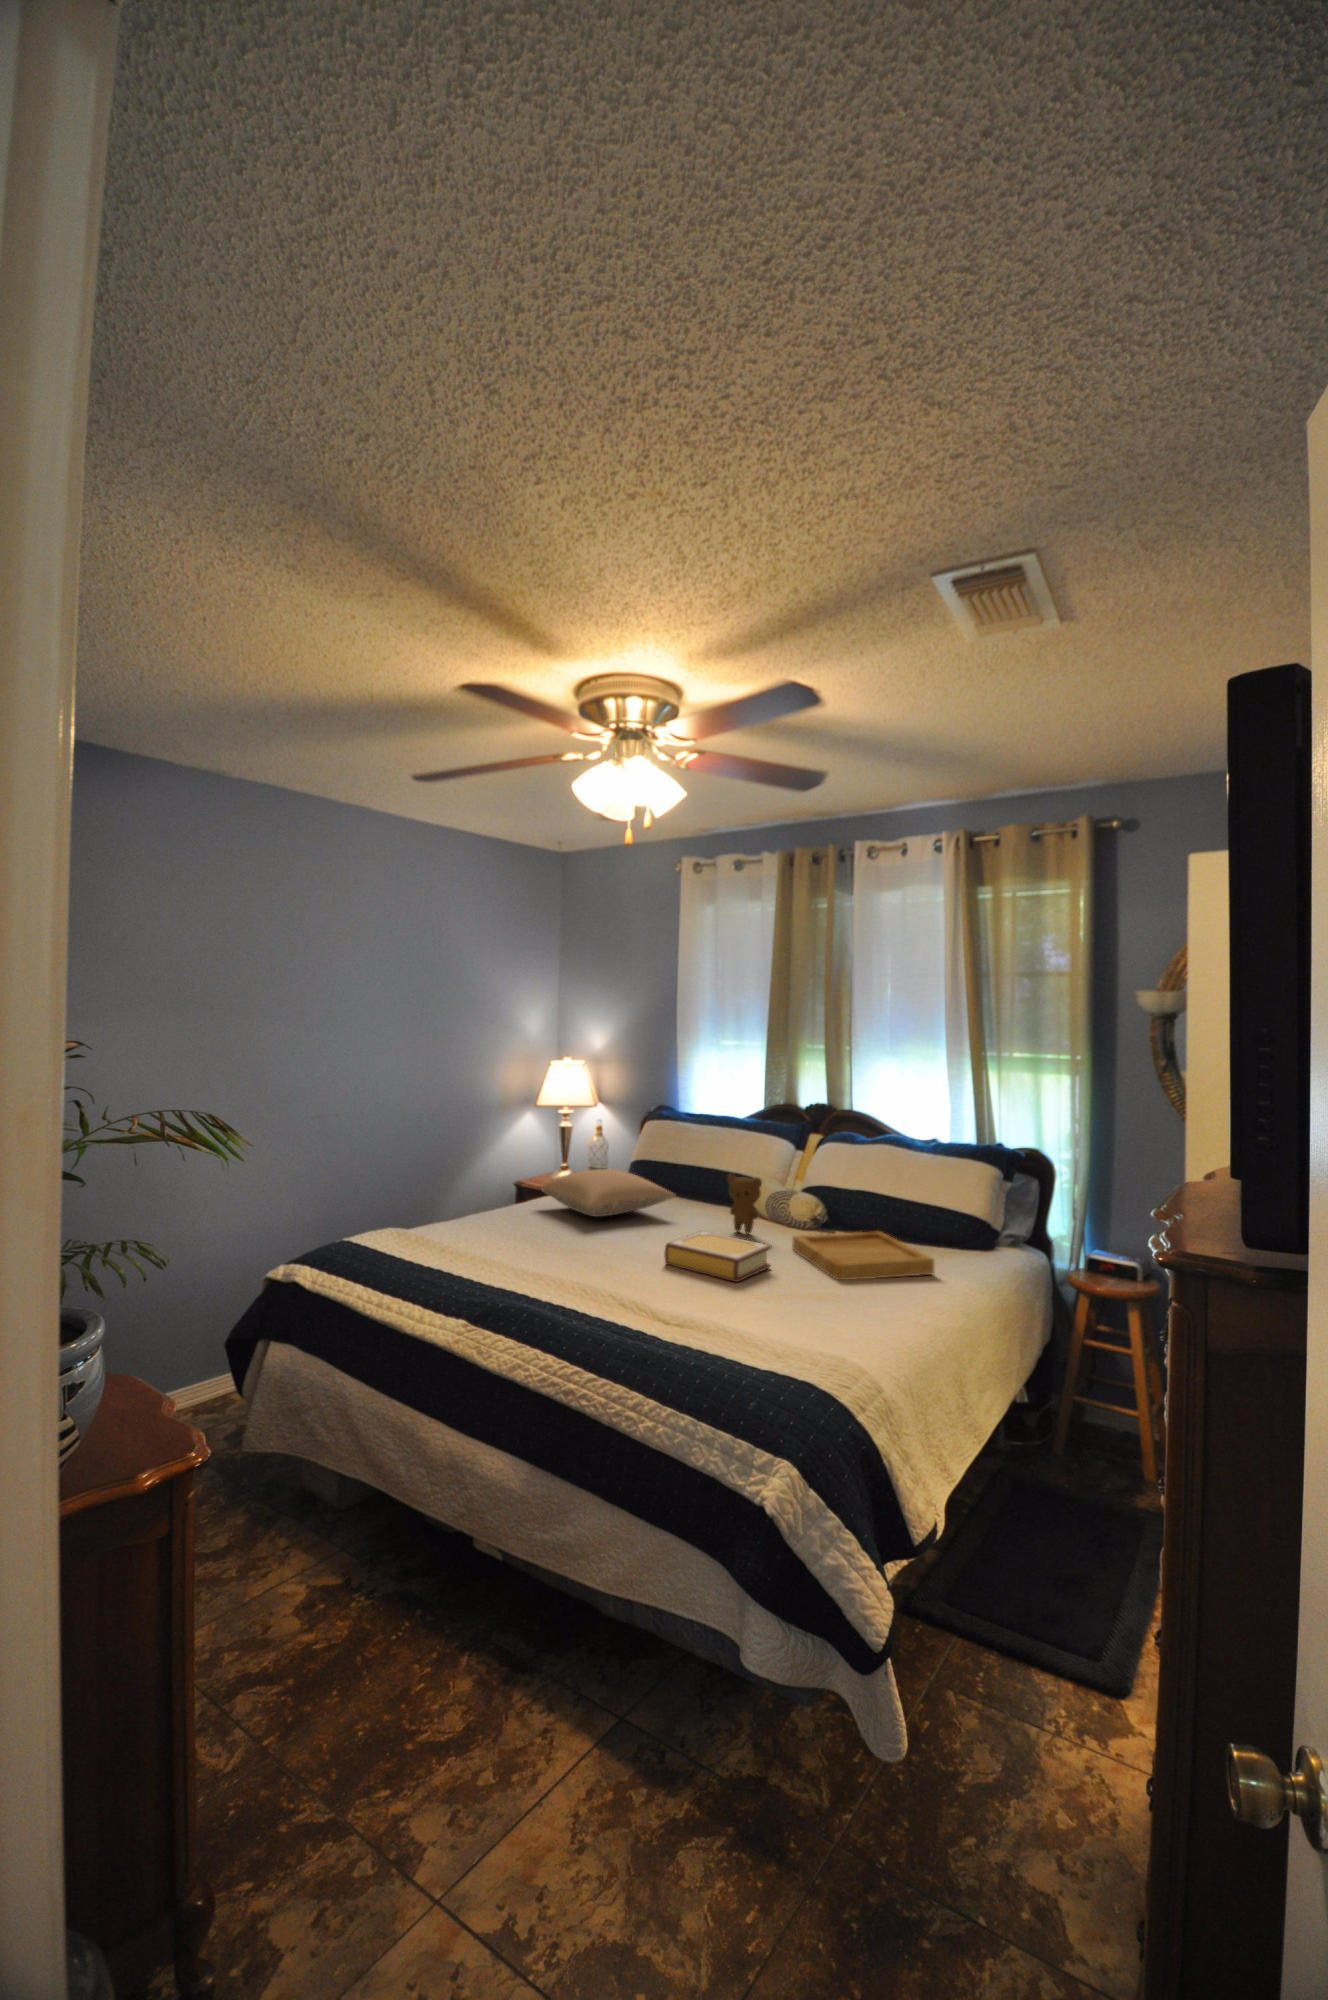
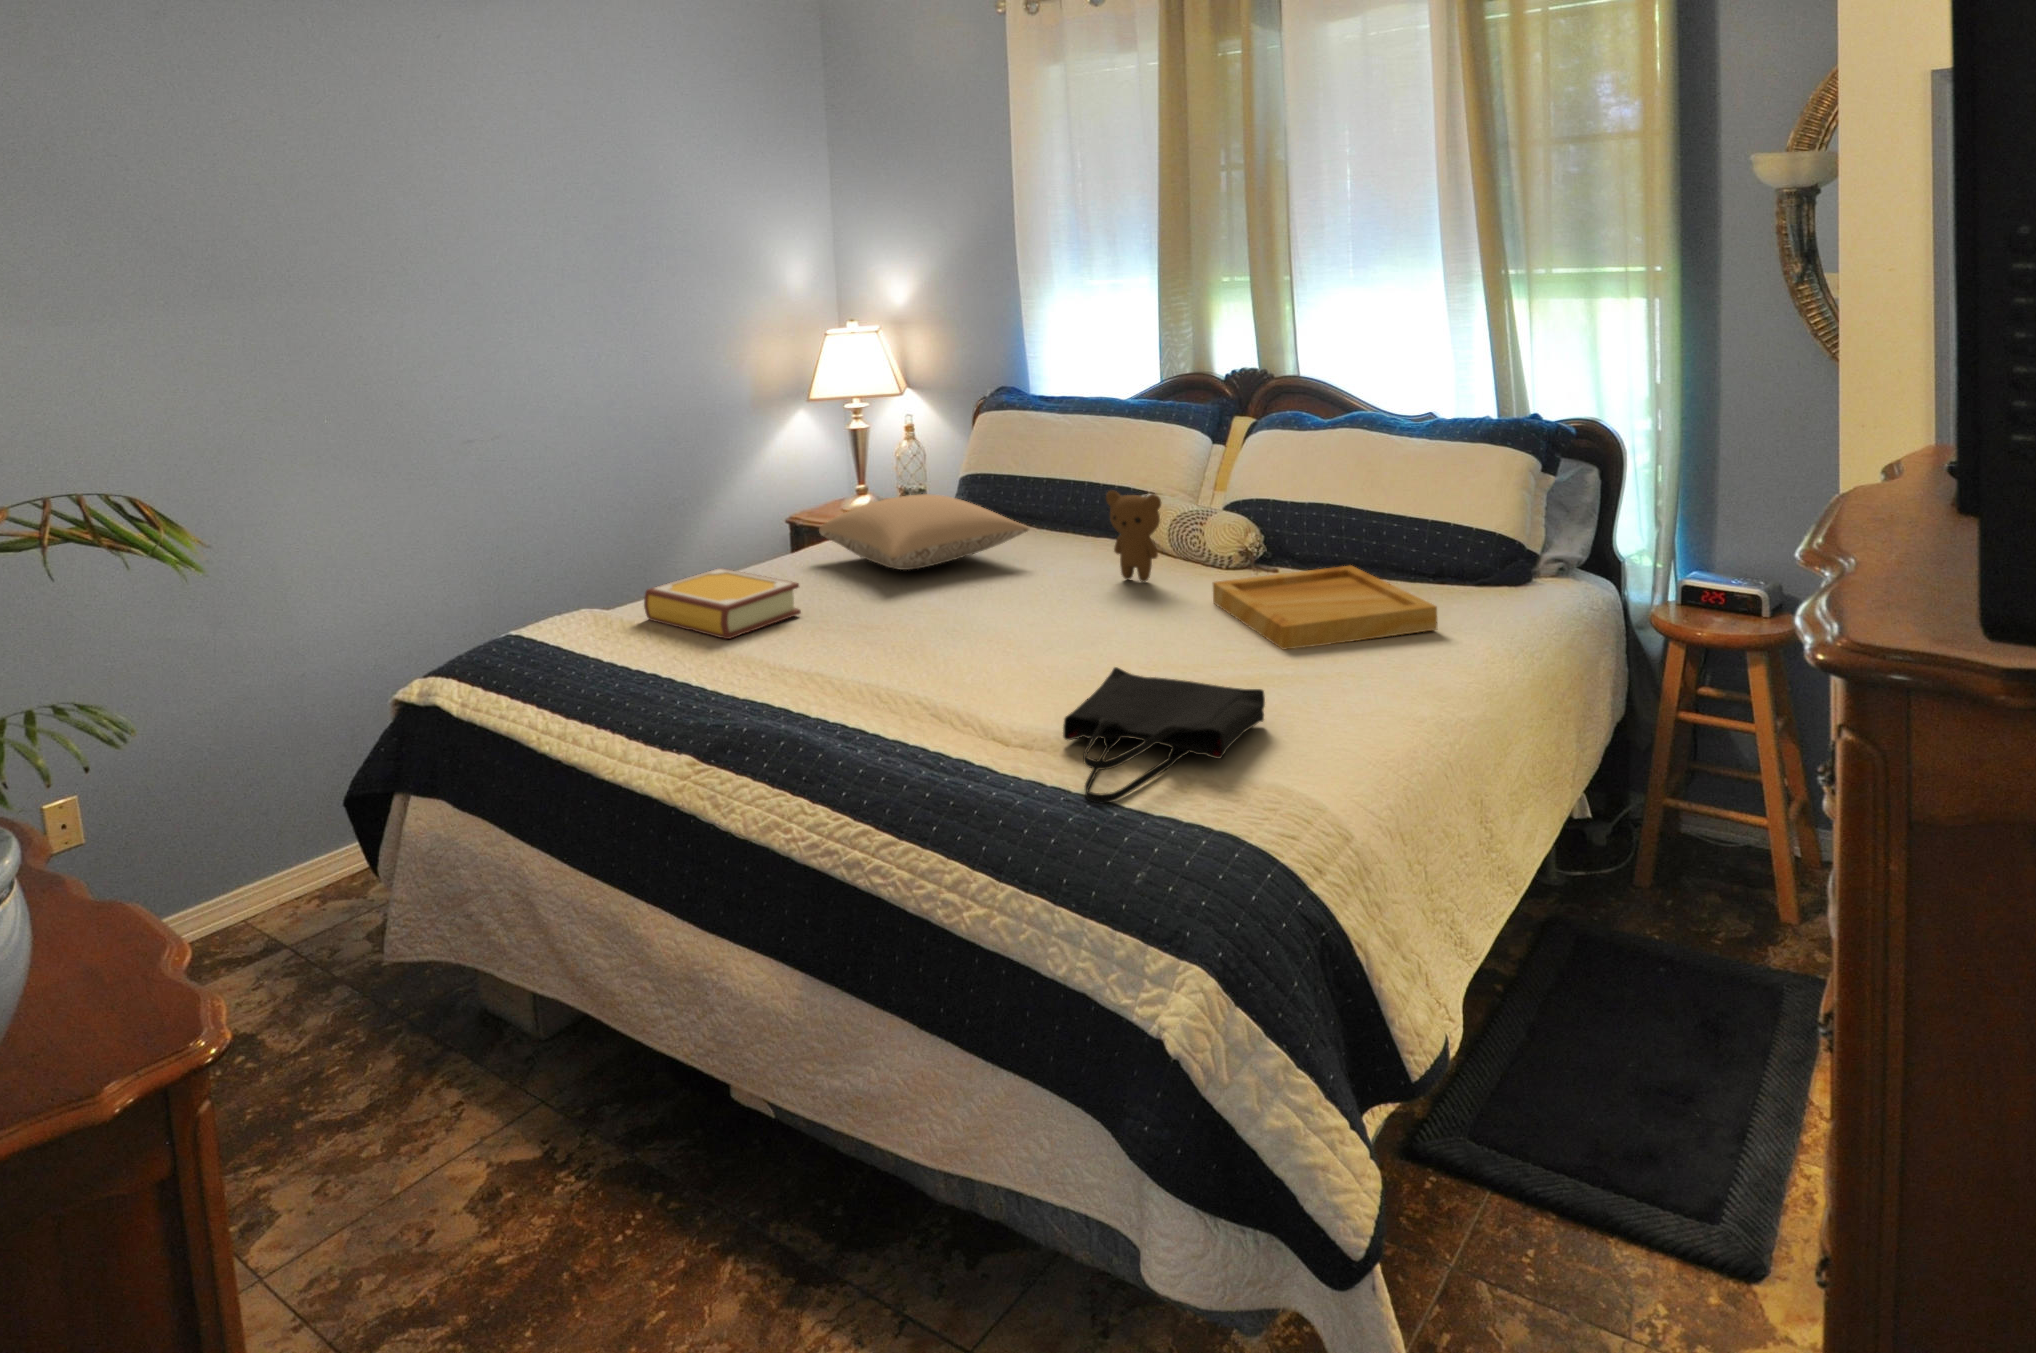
book: present [664,1231,771,1282] -> present [644,568,801,639]
tote bag: none [701,1282,827,1363] -> present [1063,667,1265,803]

